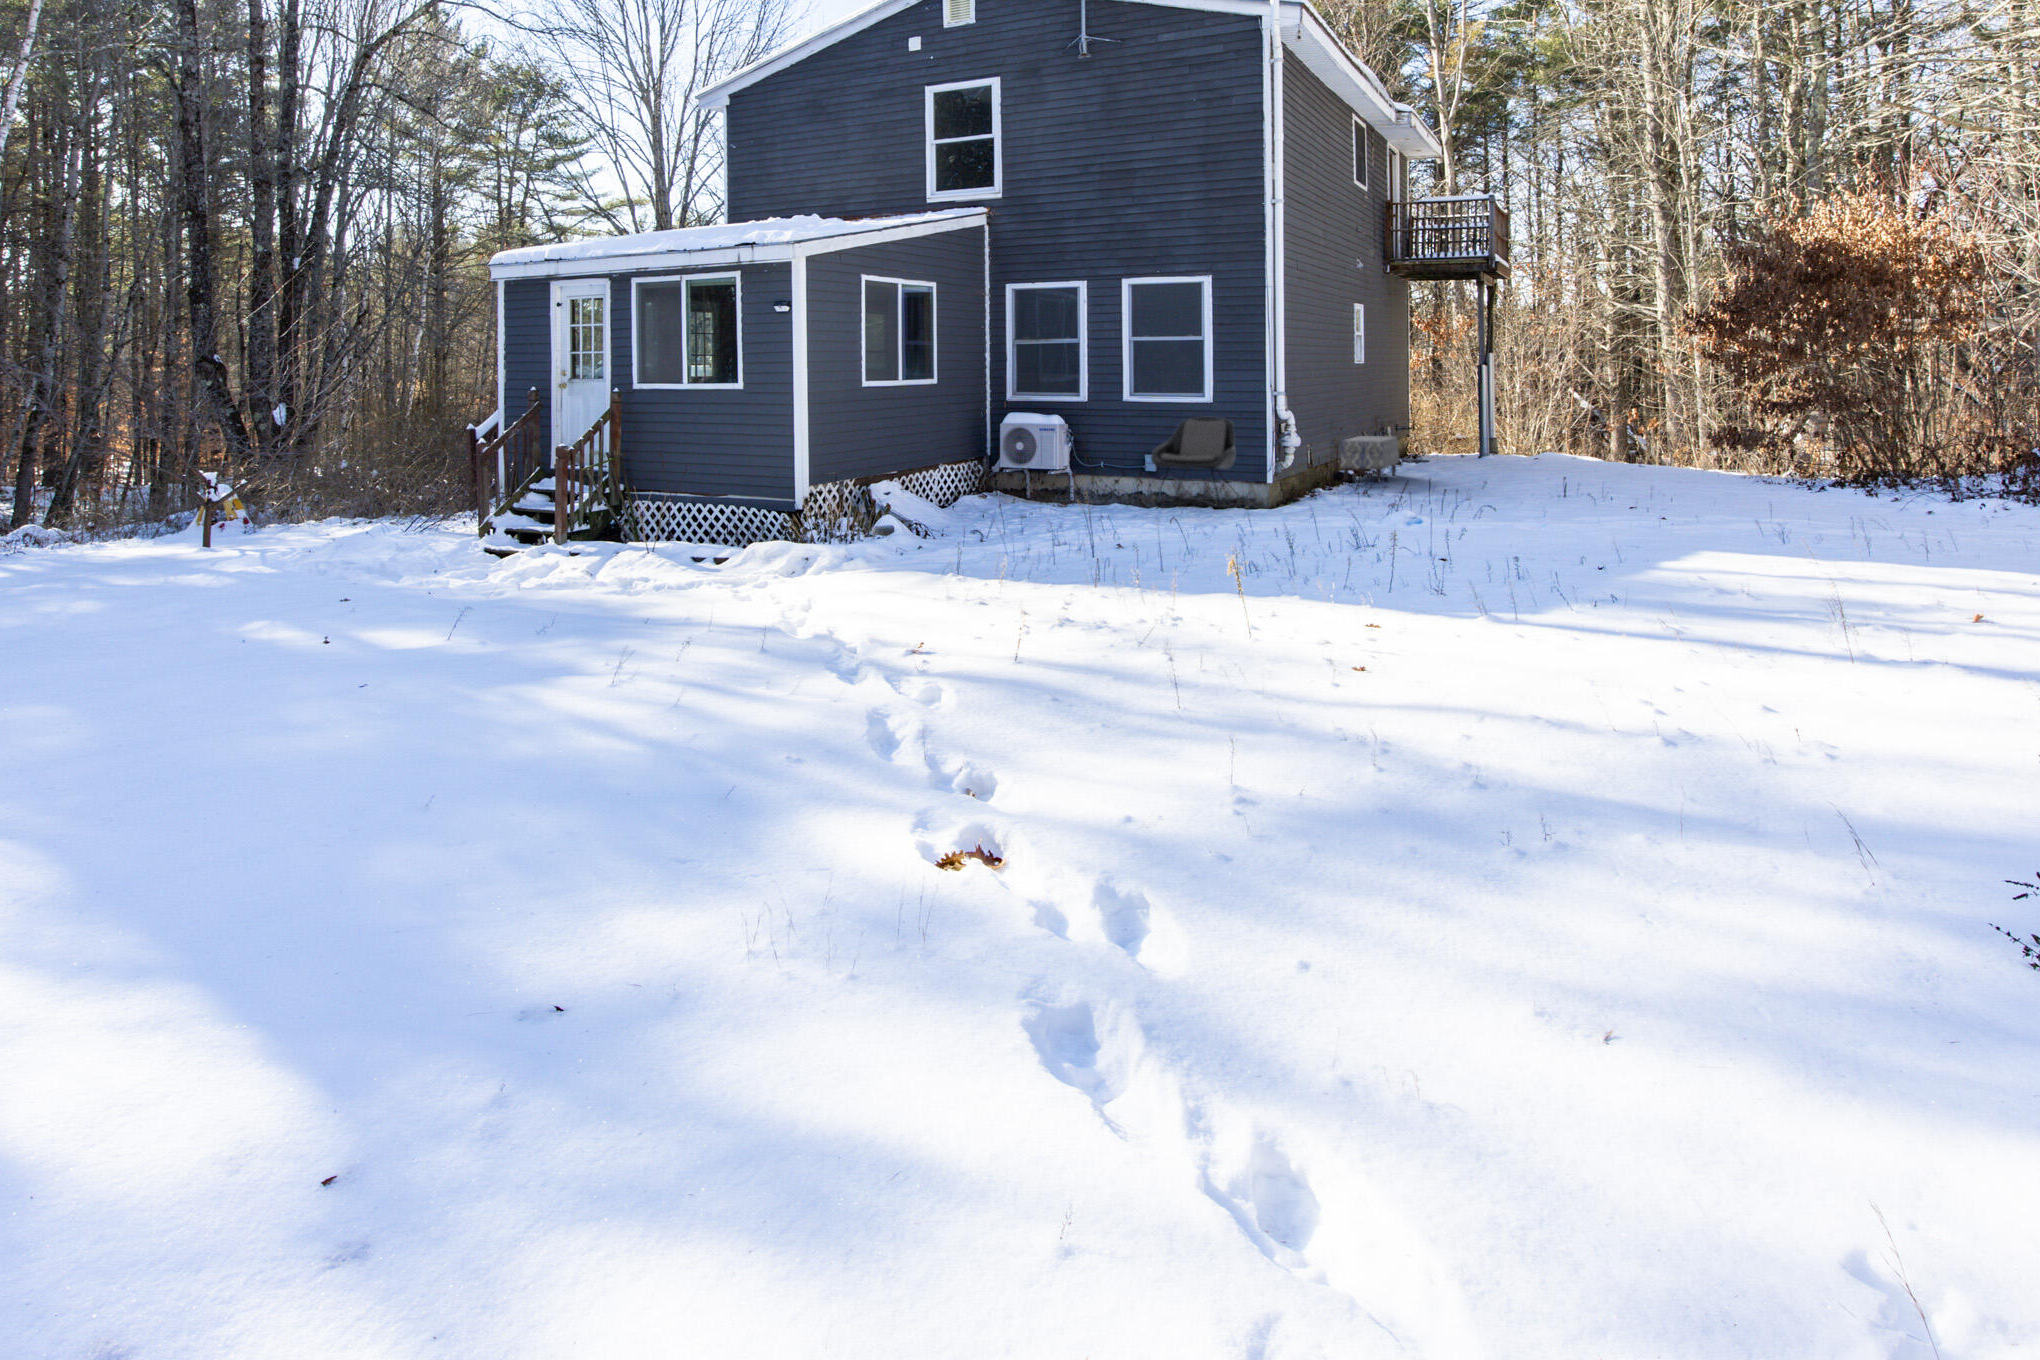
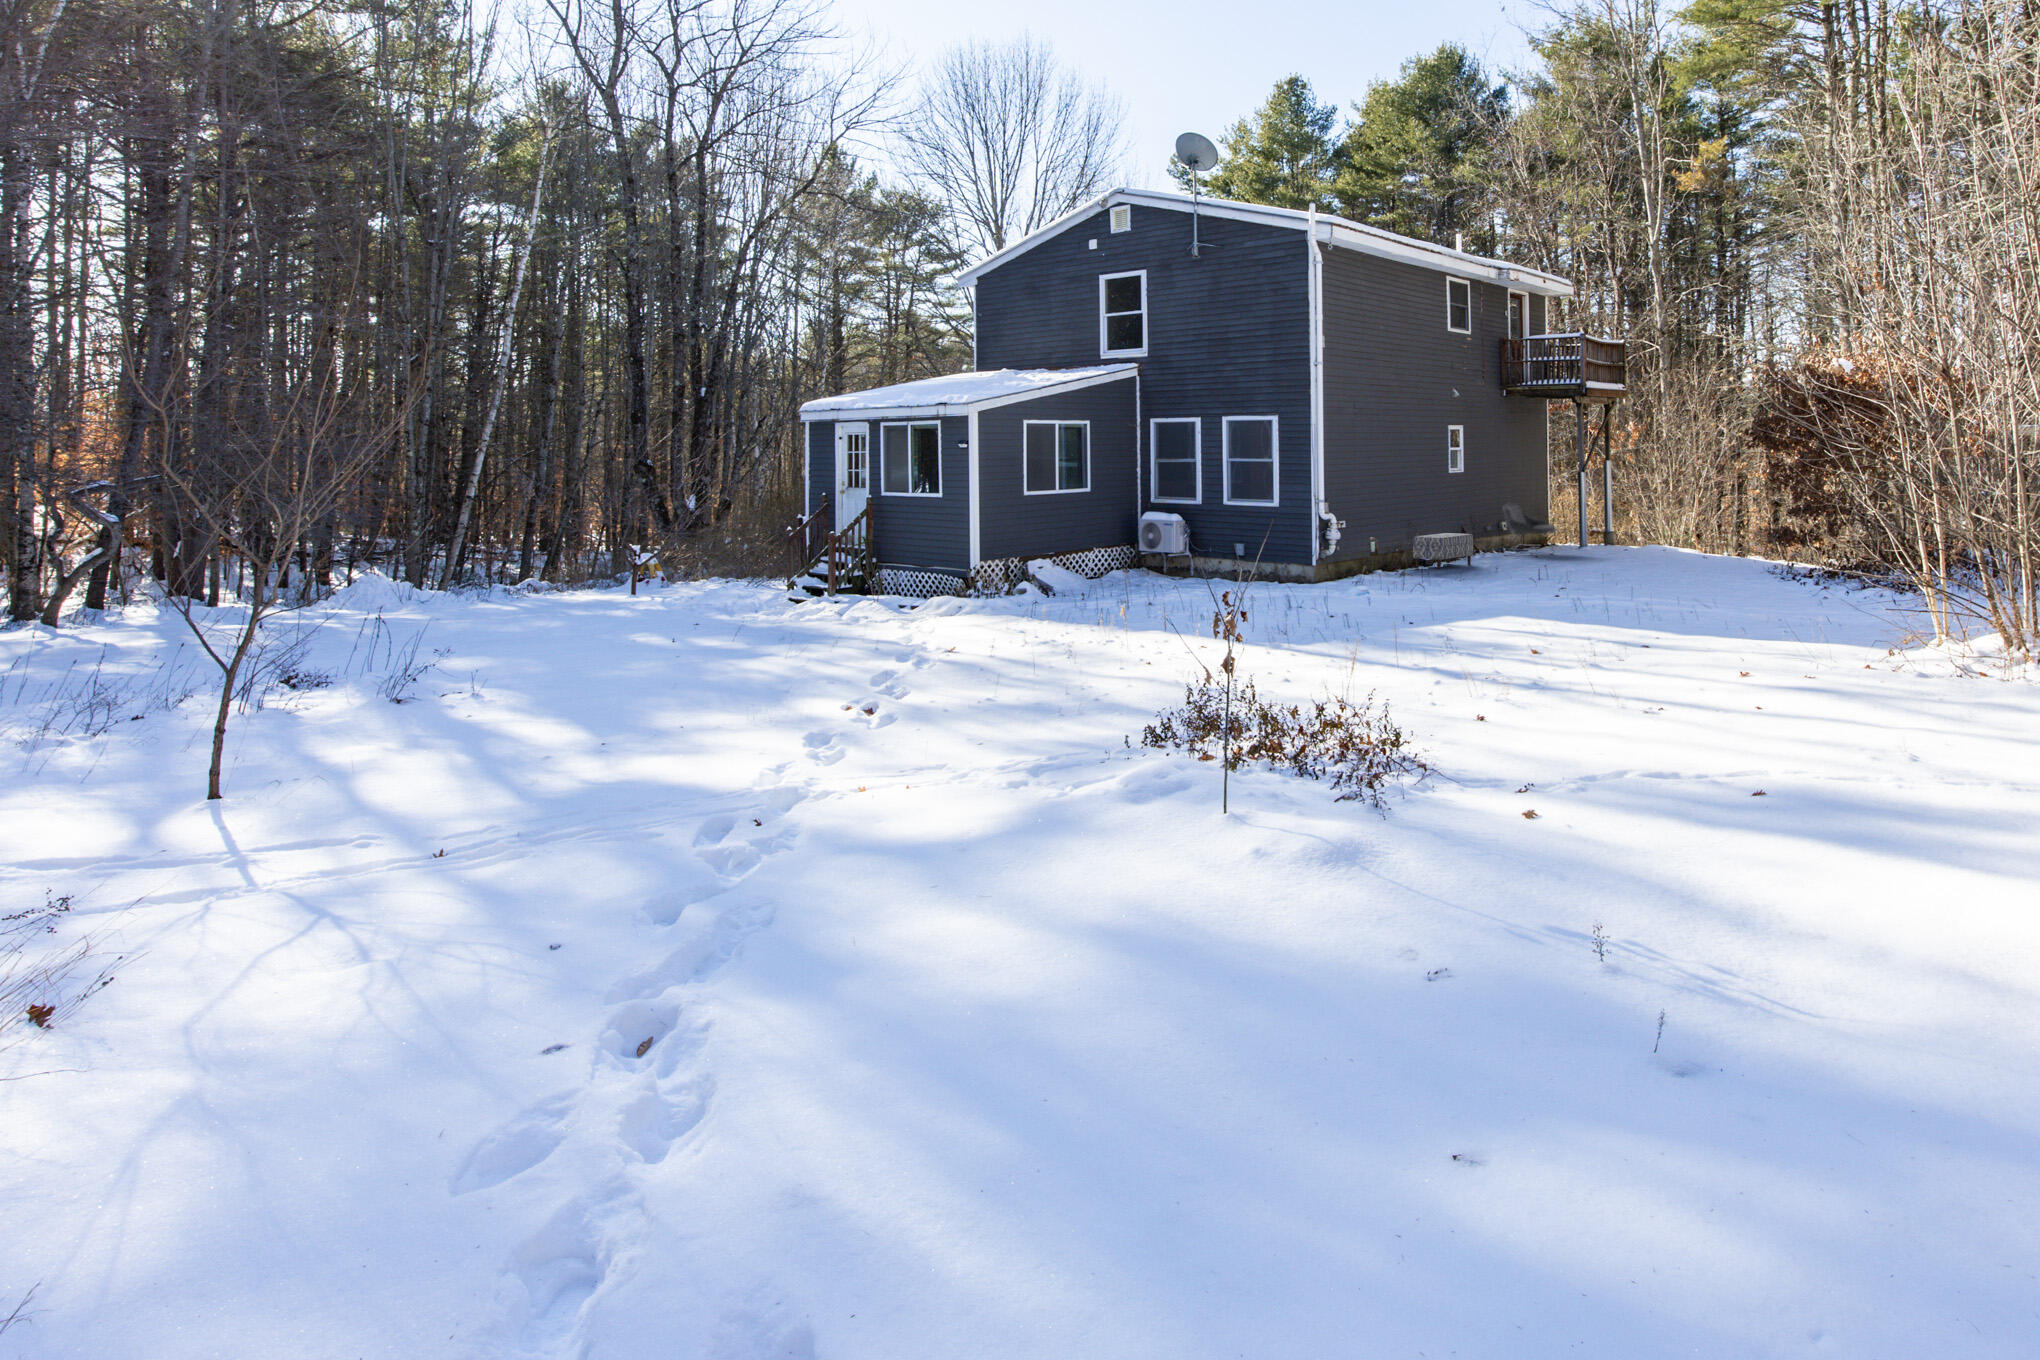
lounge chair: present [1151,416,1238,508] -> present [1504,504,1556,556]

